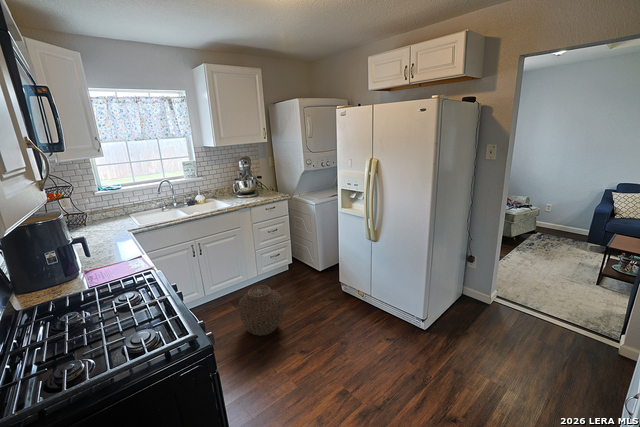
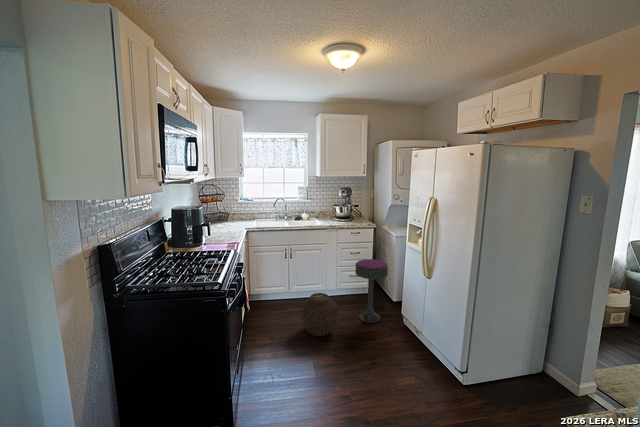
bar stool: none [284,233,320,301] -> present [355,259,388,323]

